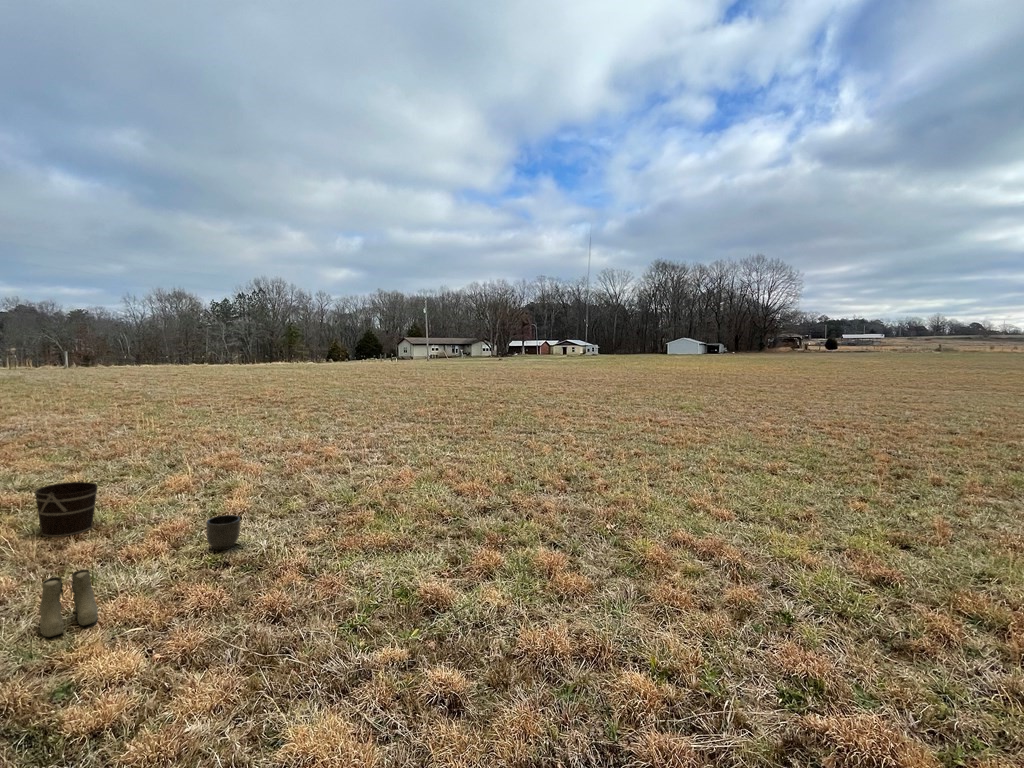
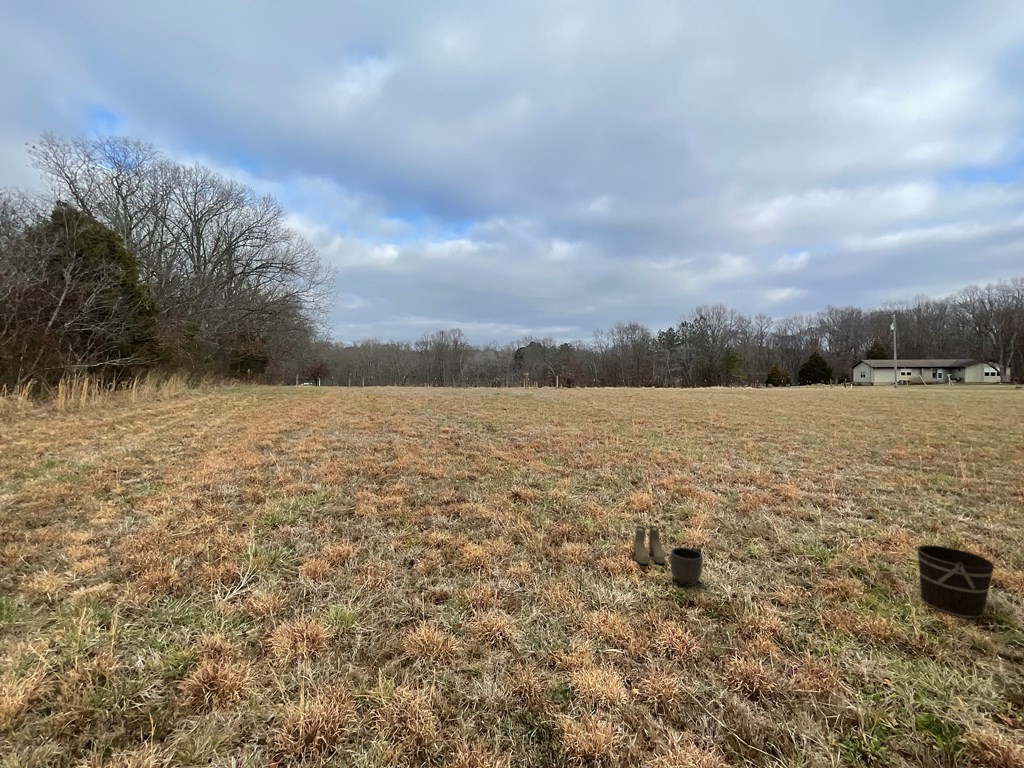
bucket: present [35,480,97,537] -> present [916,545,994,618]
boots: present [40,569,98,637] -> present [633,526,665,564]

